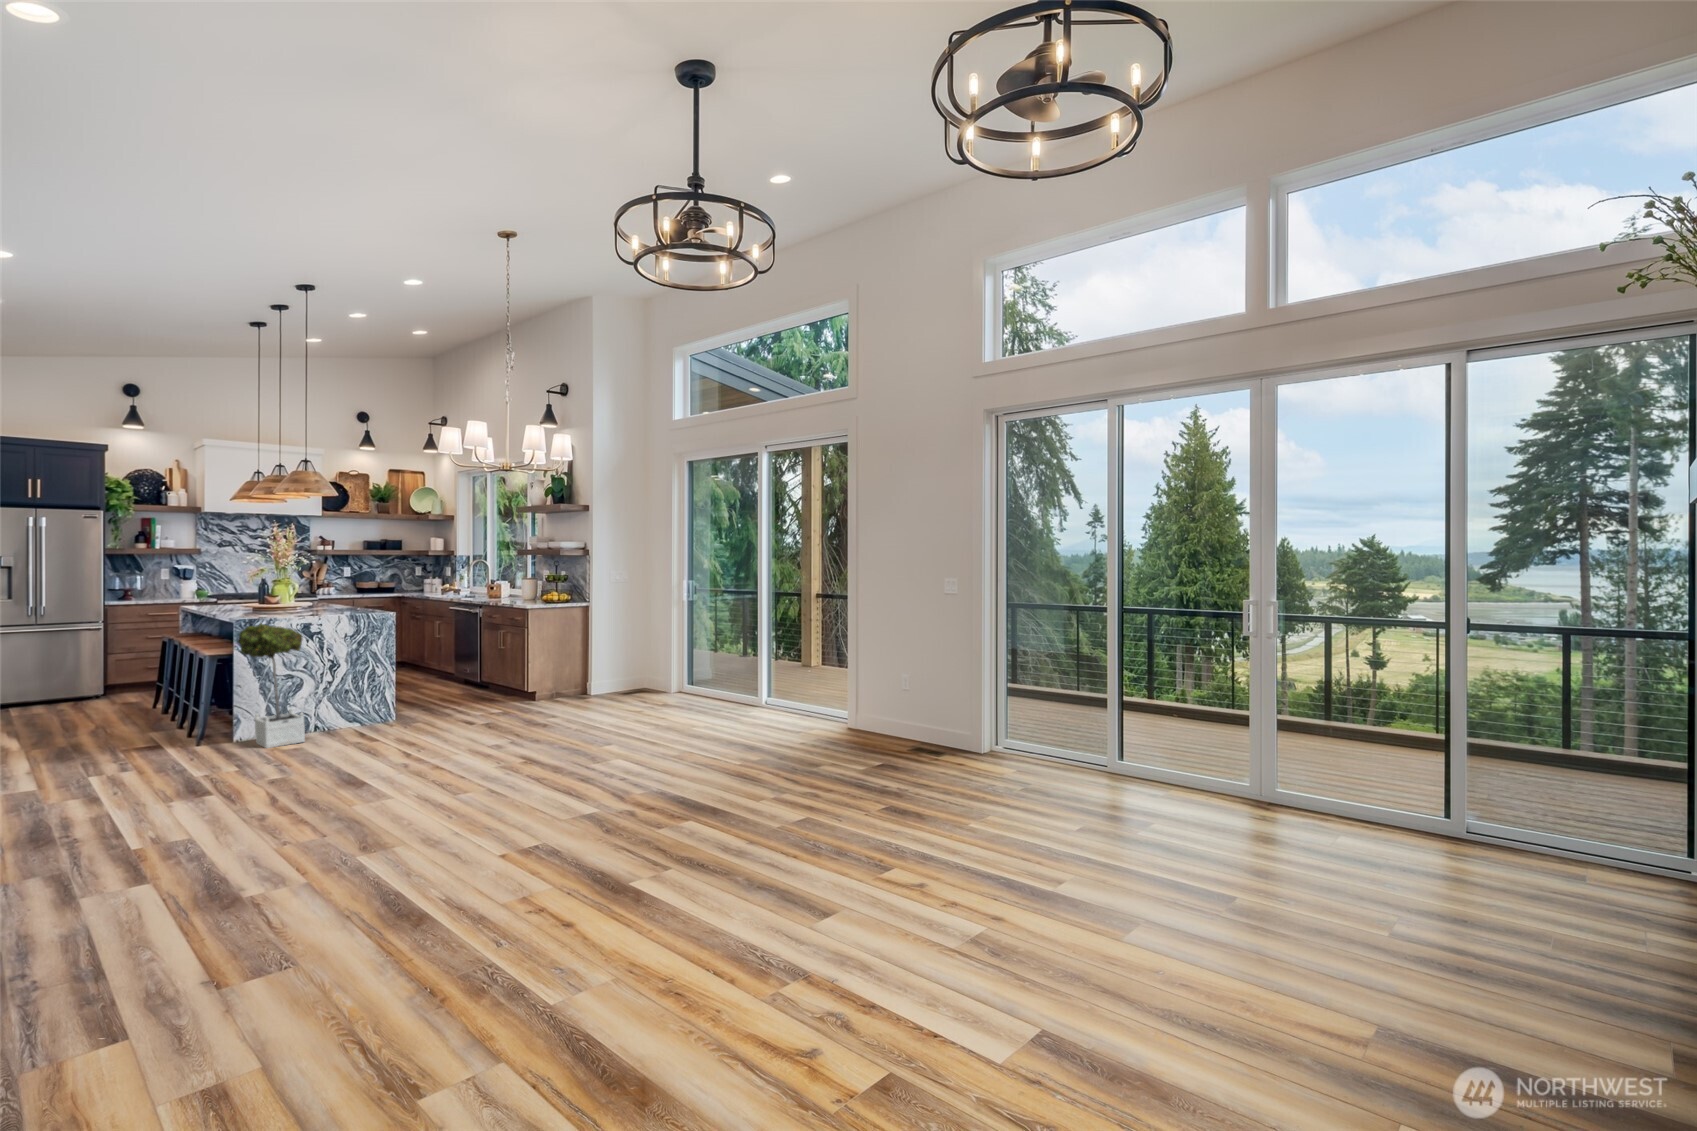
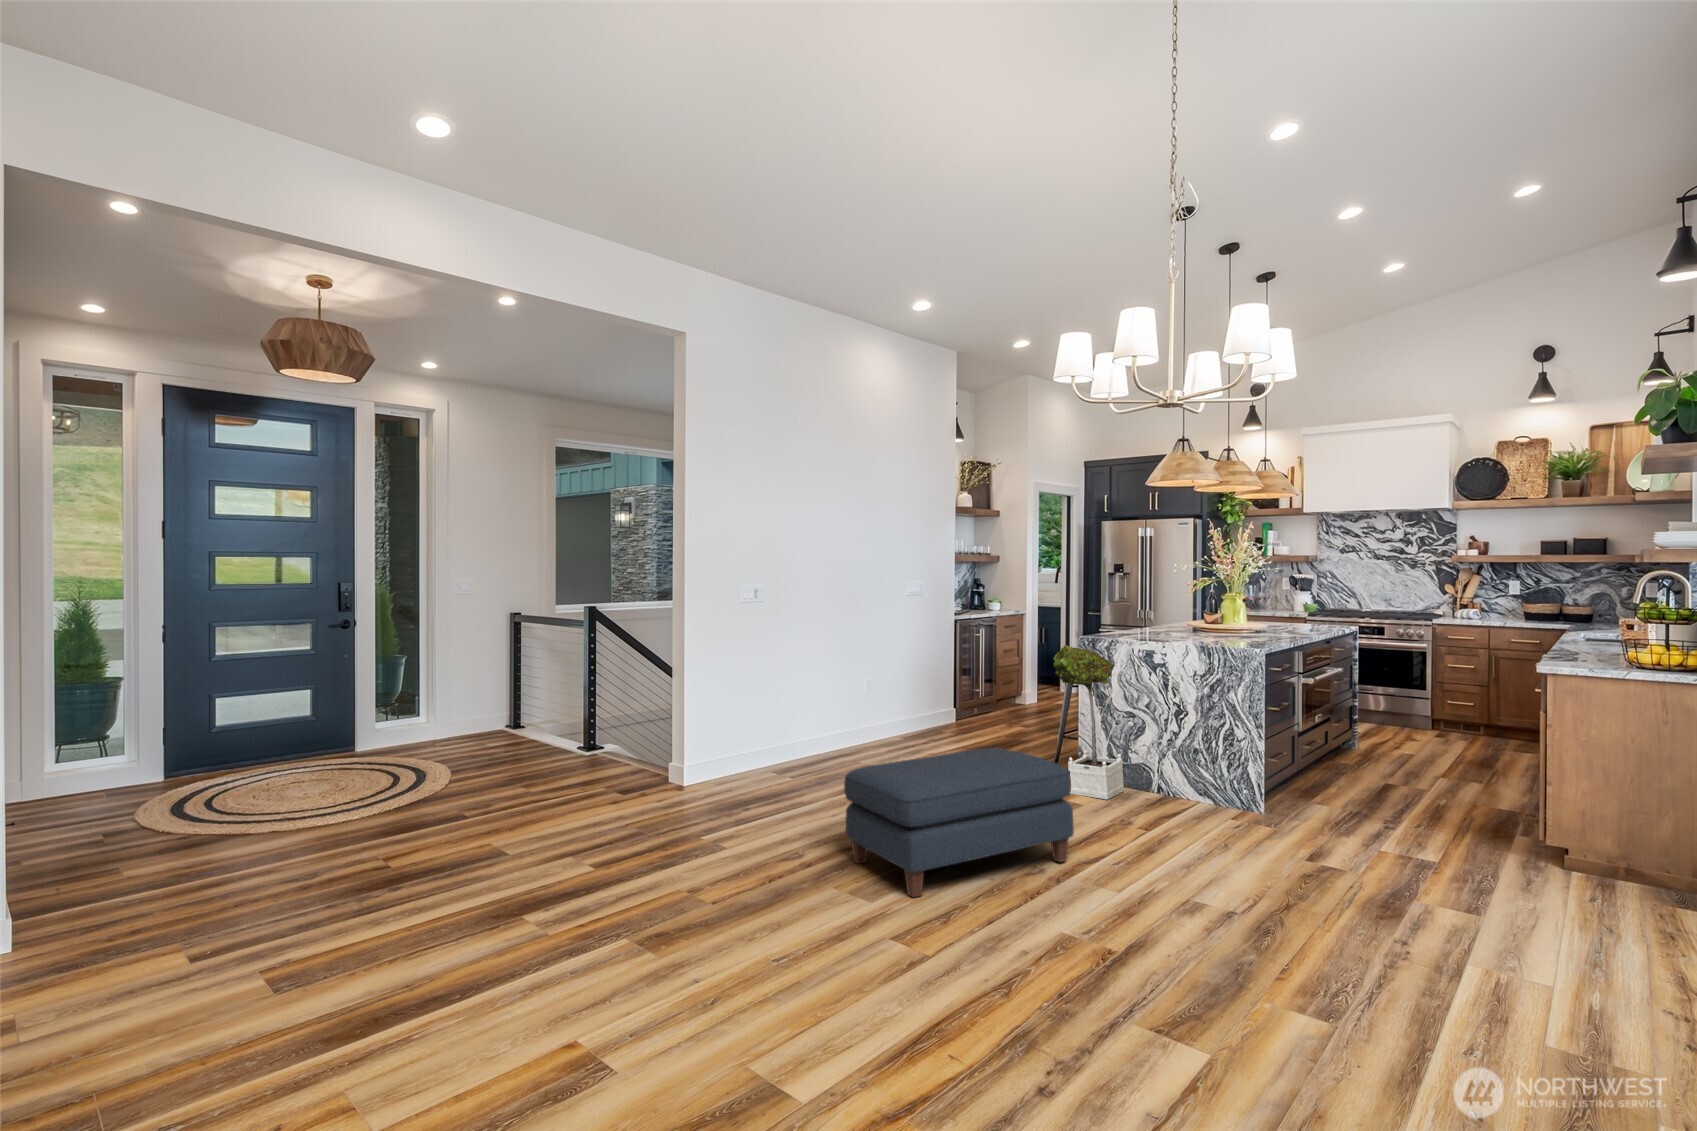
ottoman: none [297,694,416,804] -> present [844,748,1074,897]

